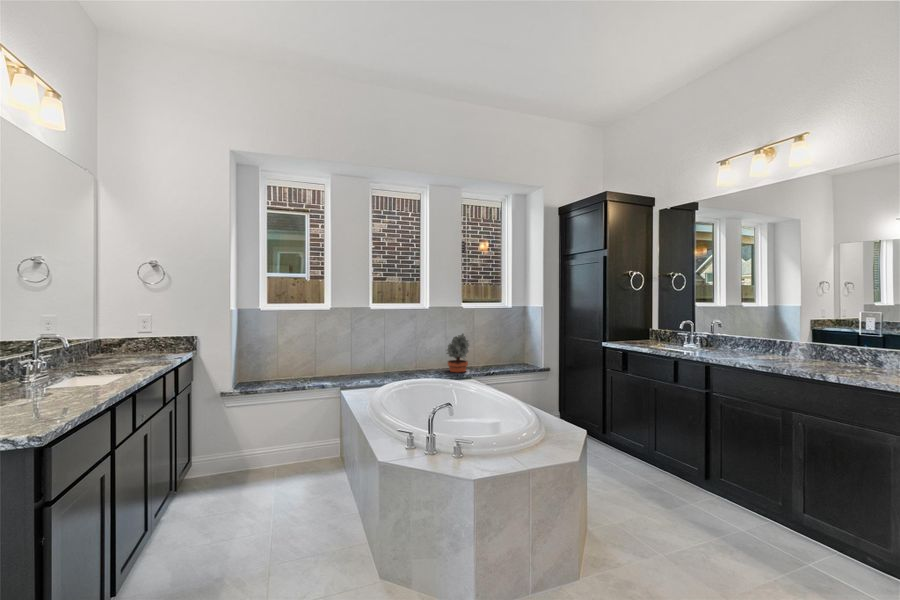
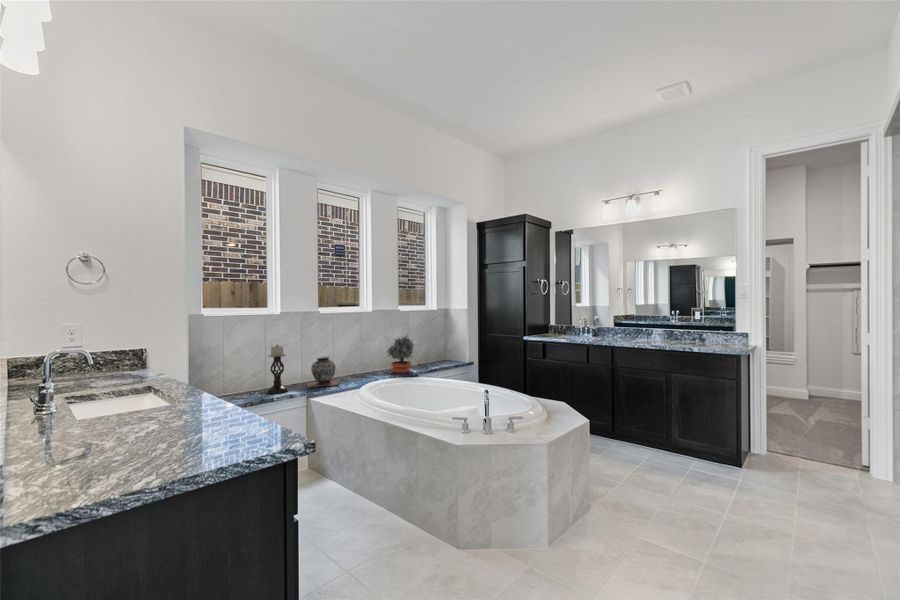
candle holder: none [312,337,331,382] -> present [267,345,288,394]
decorative vase: none [349,350,384,379] -> present [307,356,339,387]

